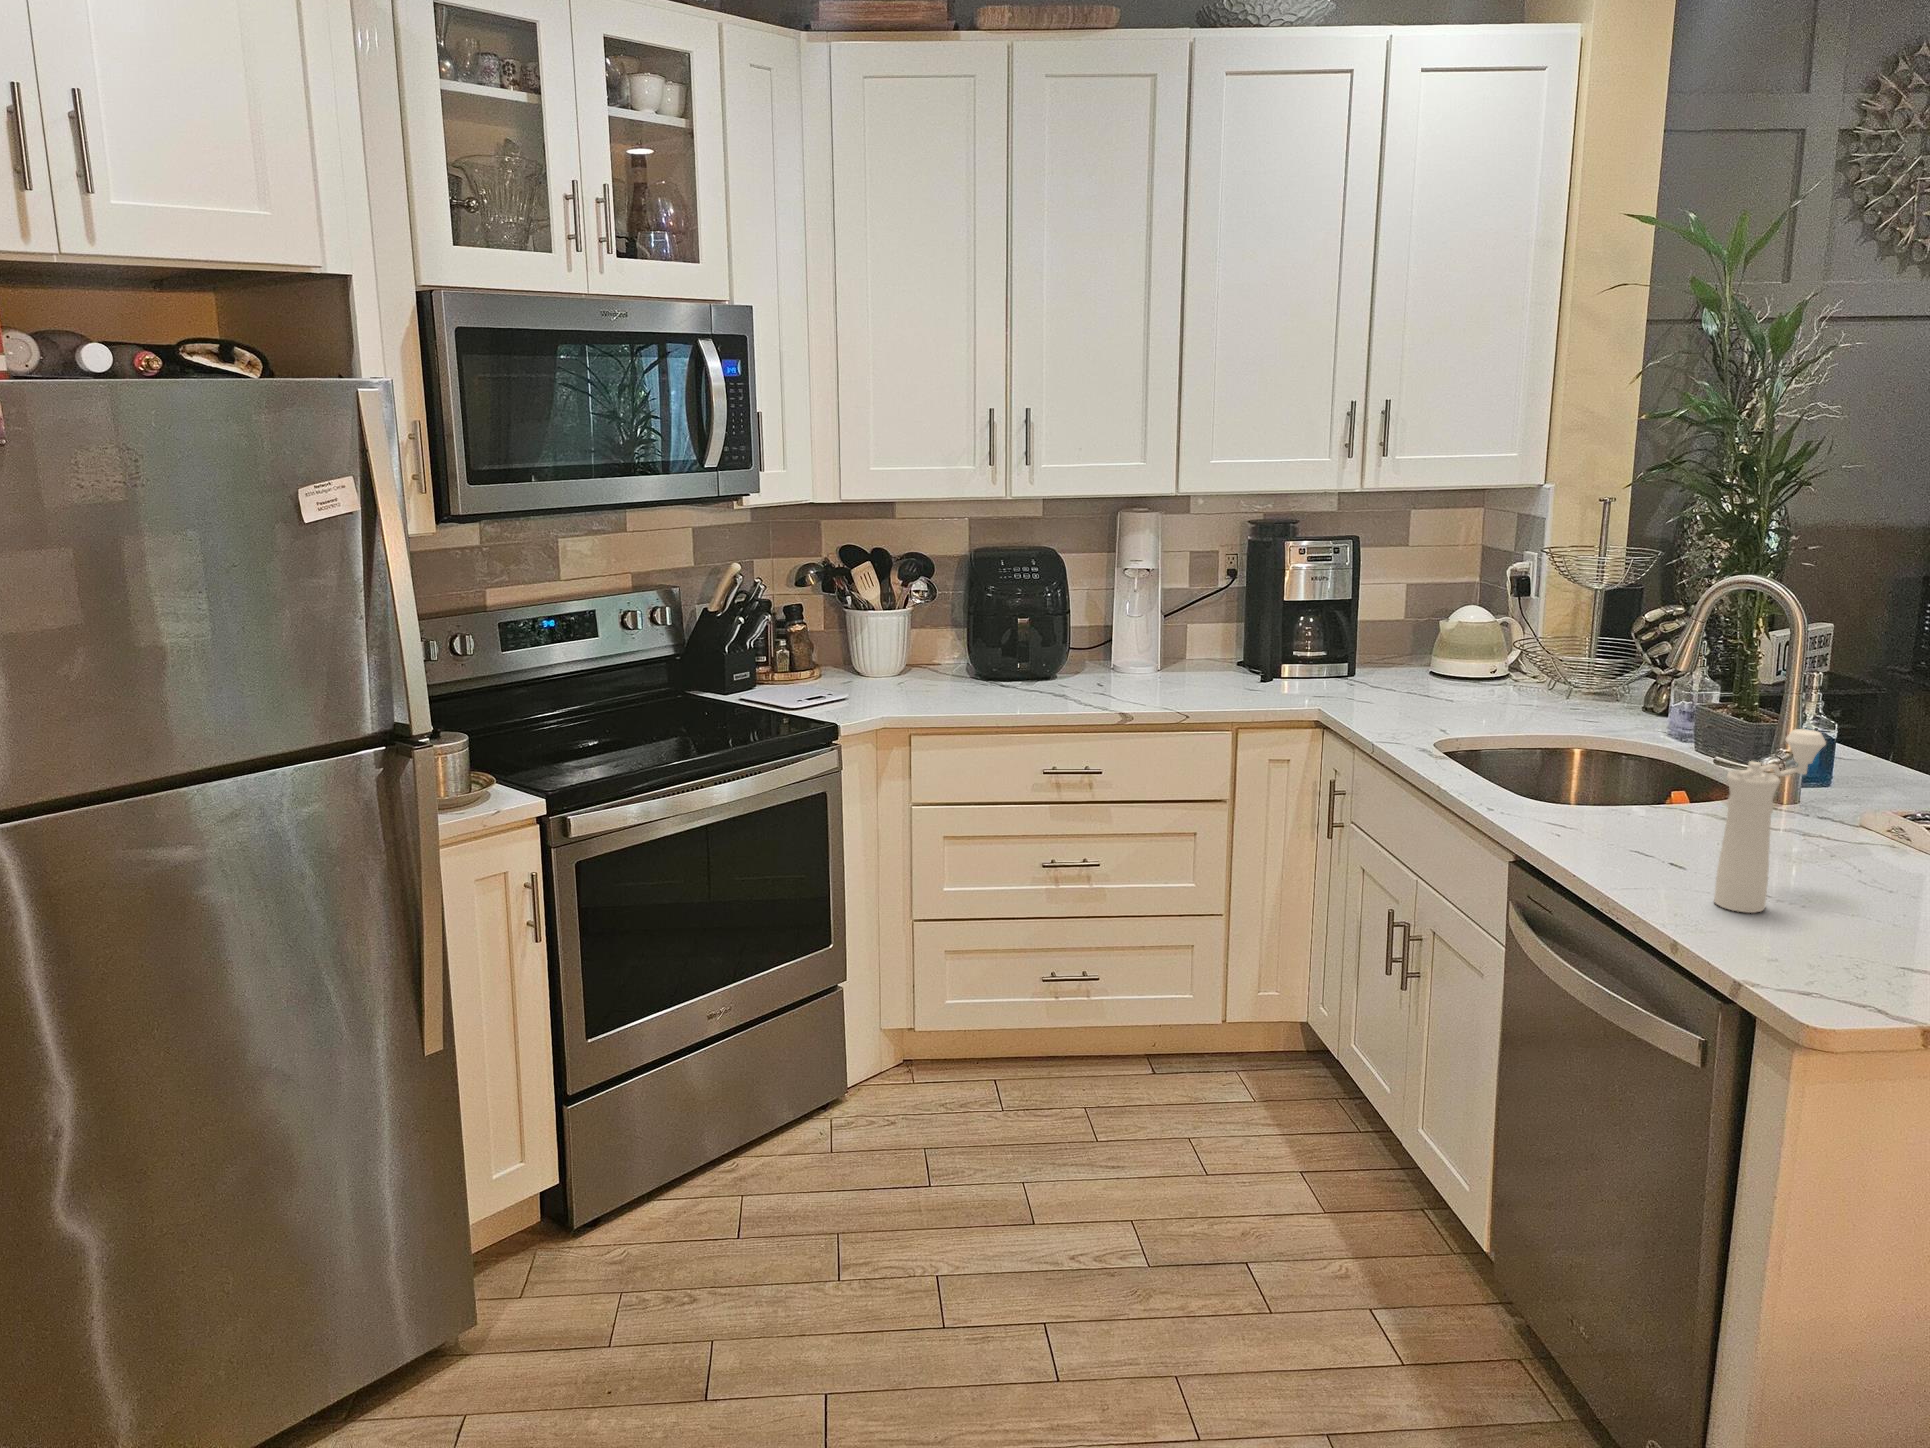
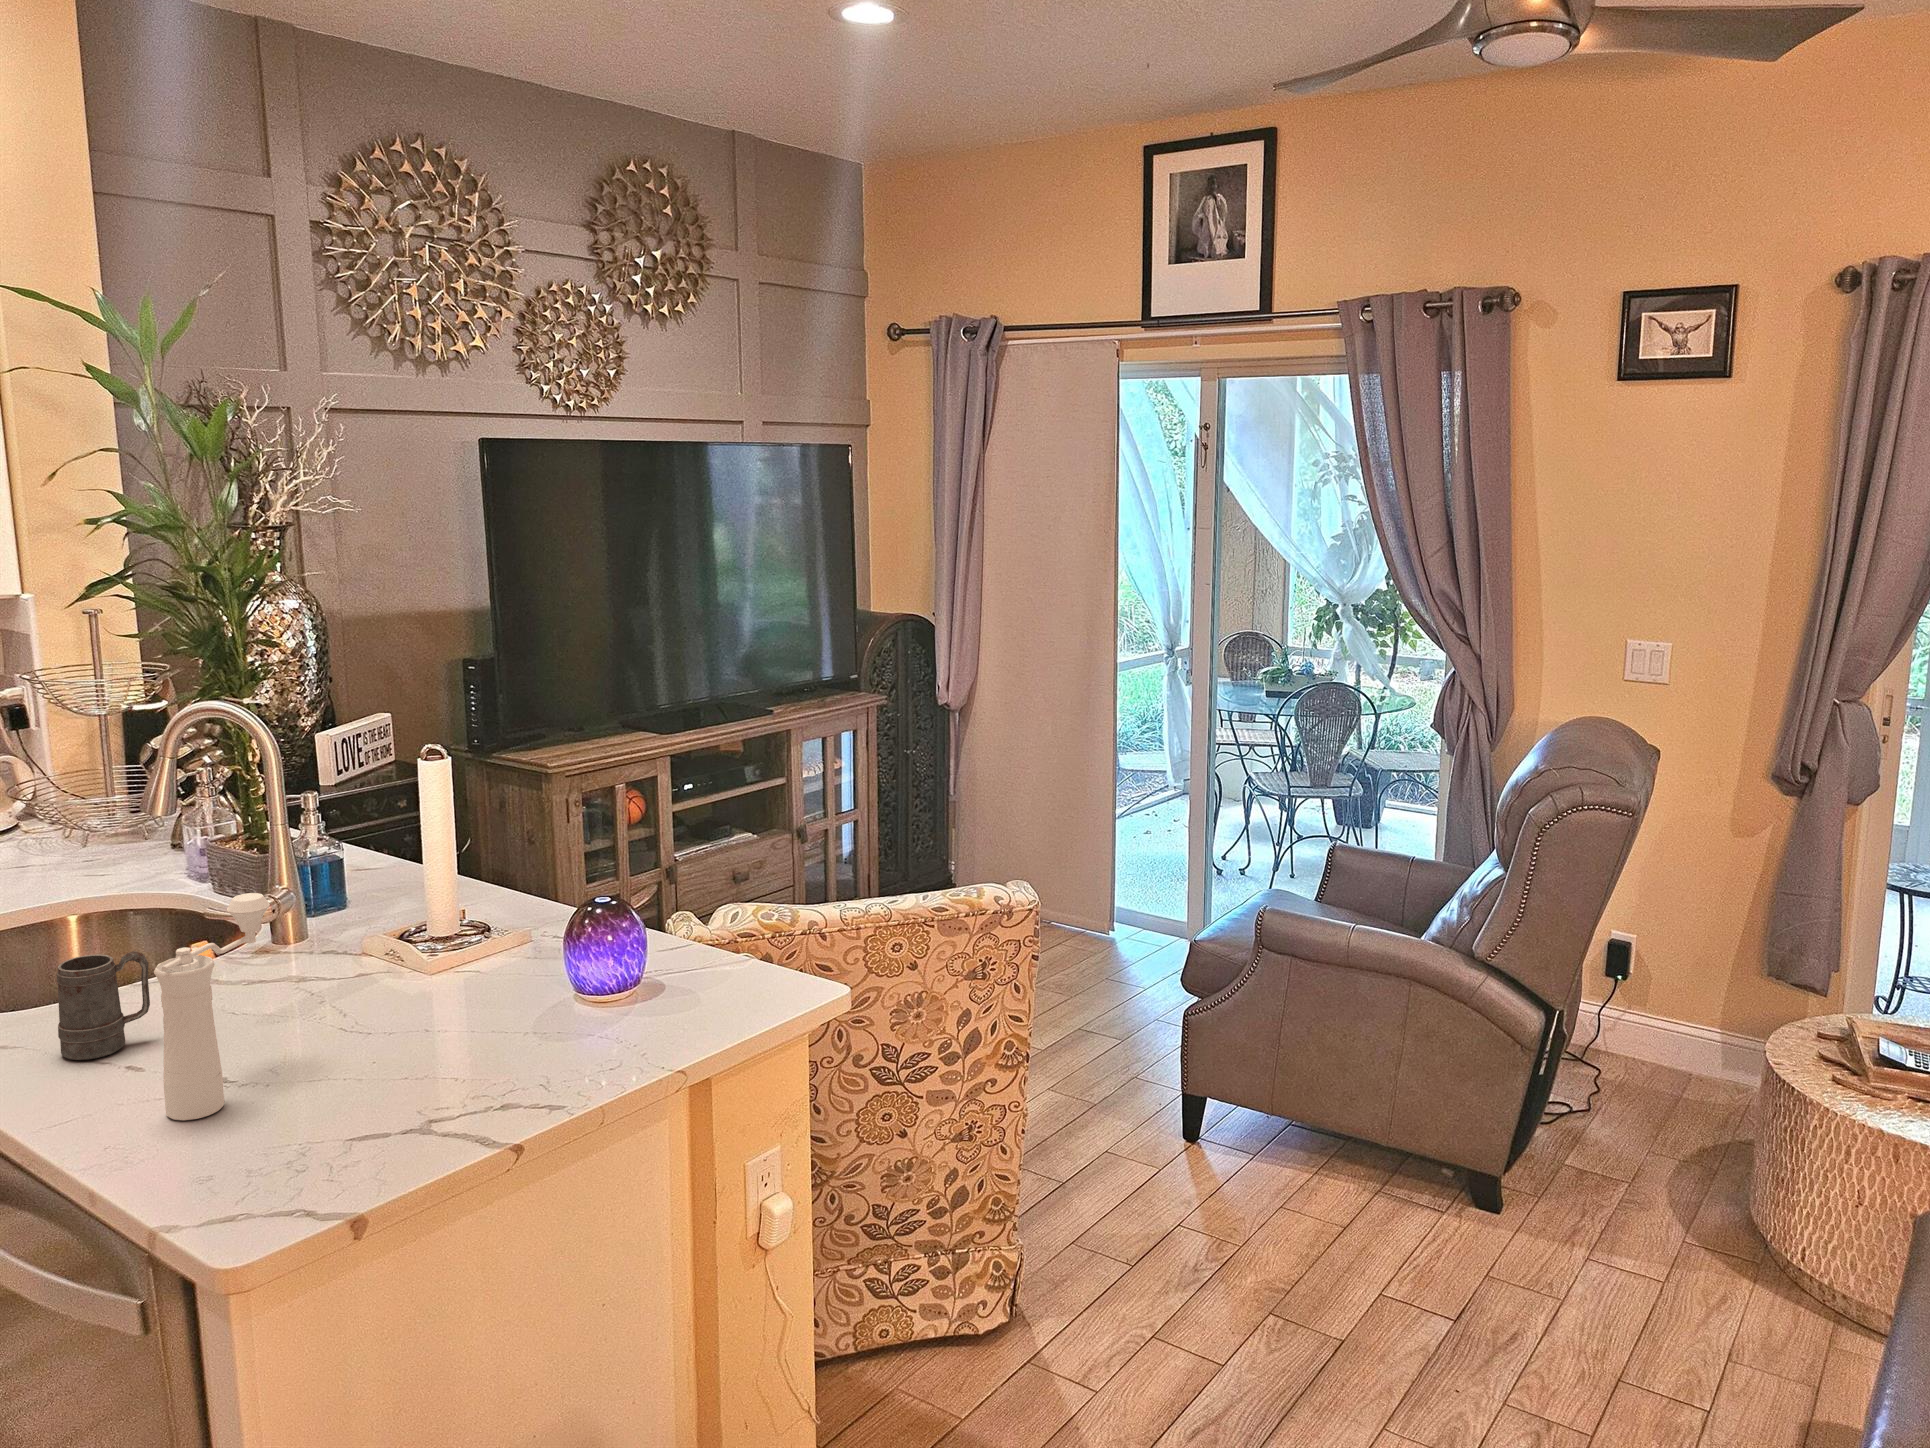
mug: none [1606,763,1688,848] -> present [57,951,150,1060]

